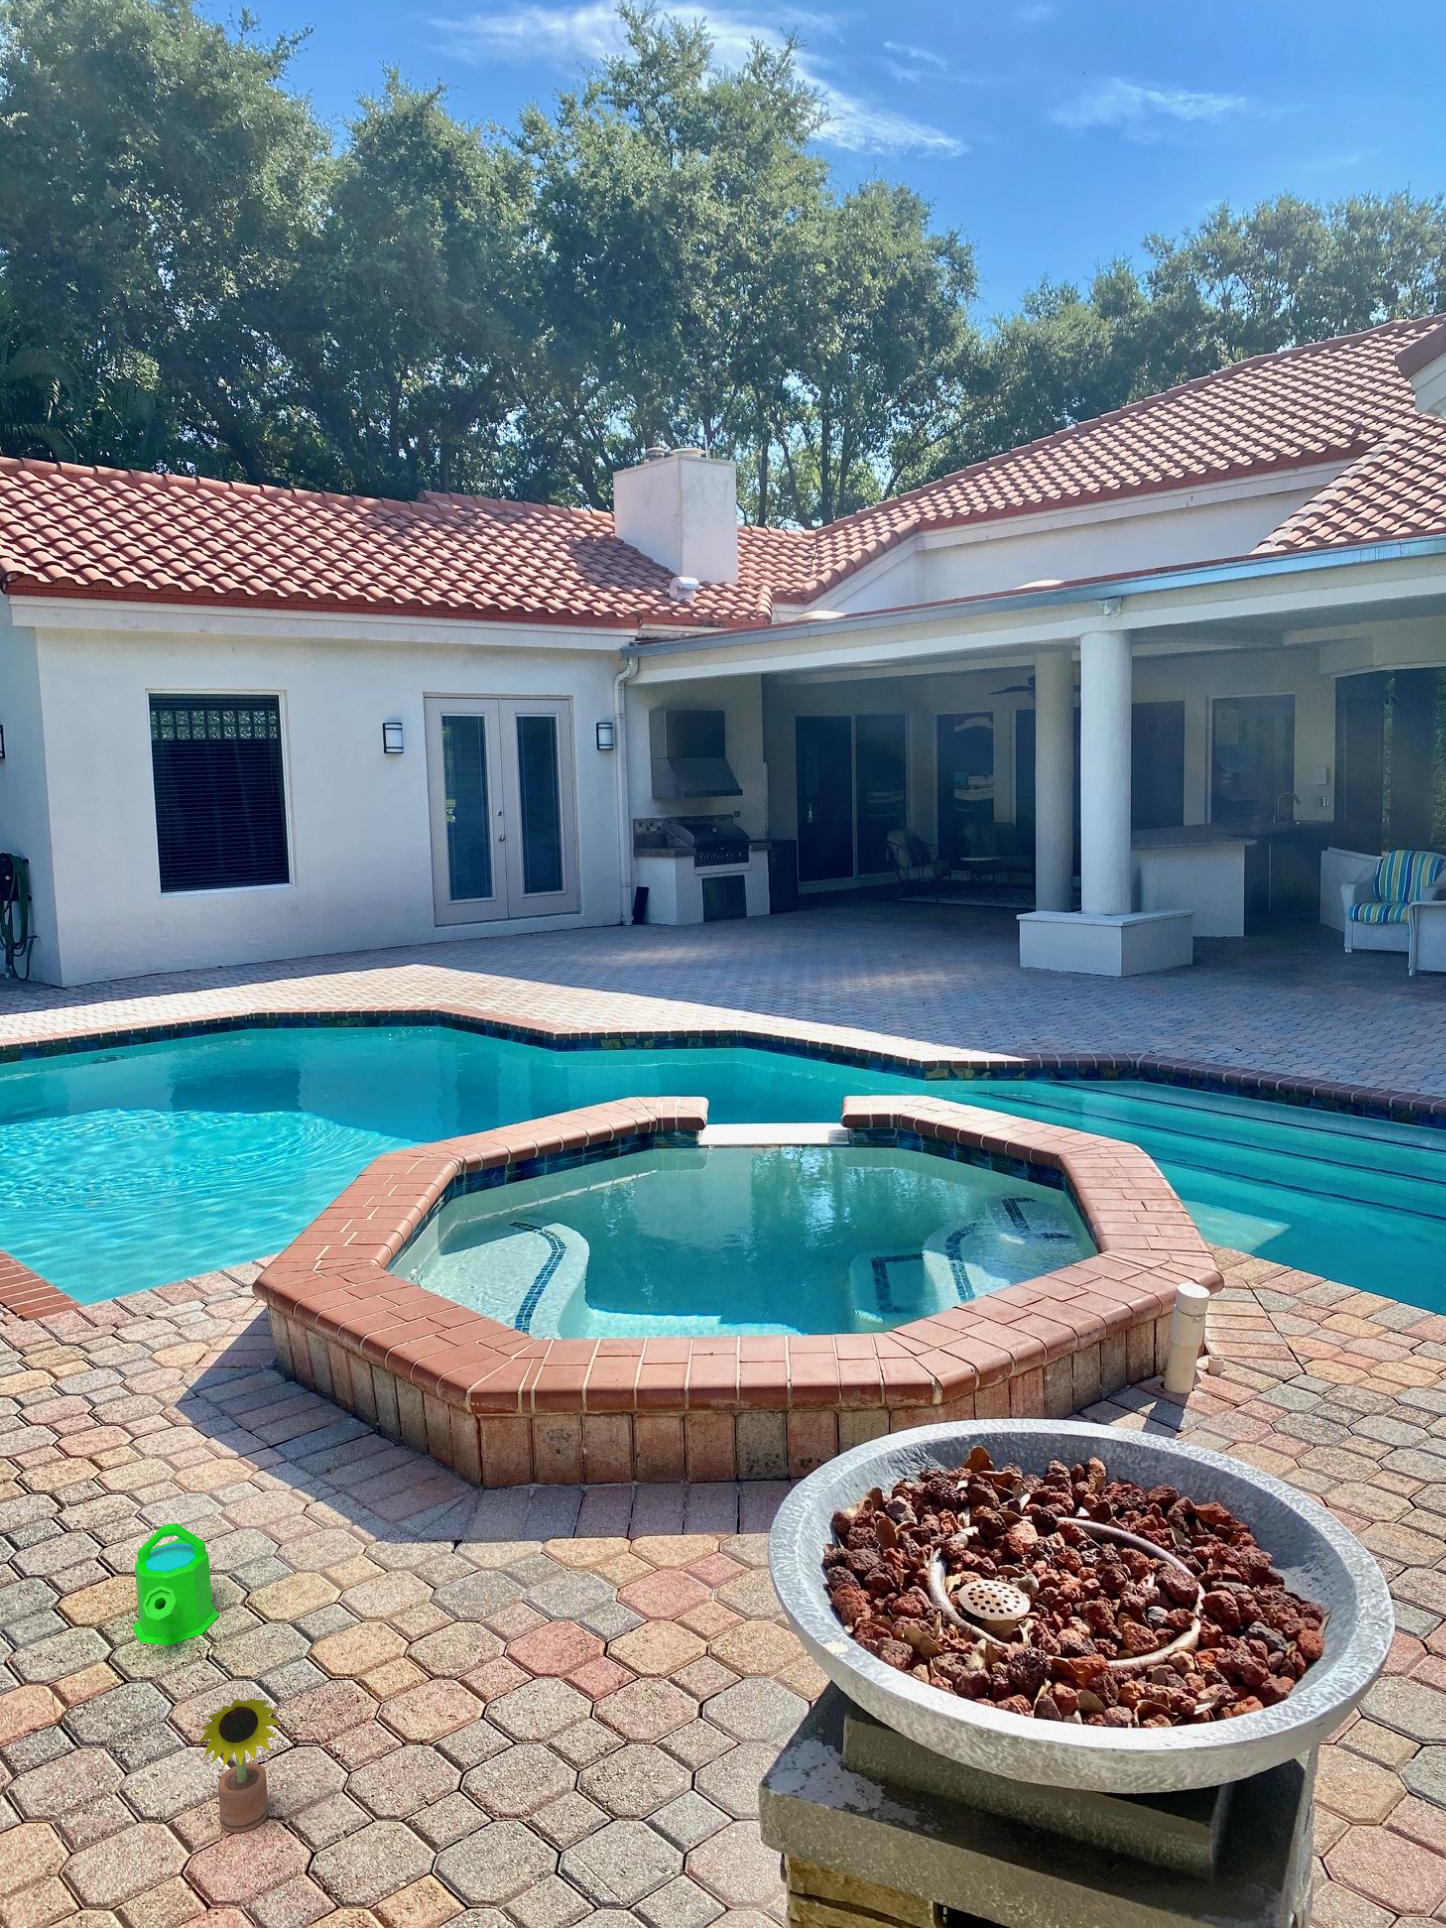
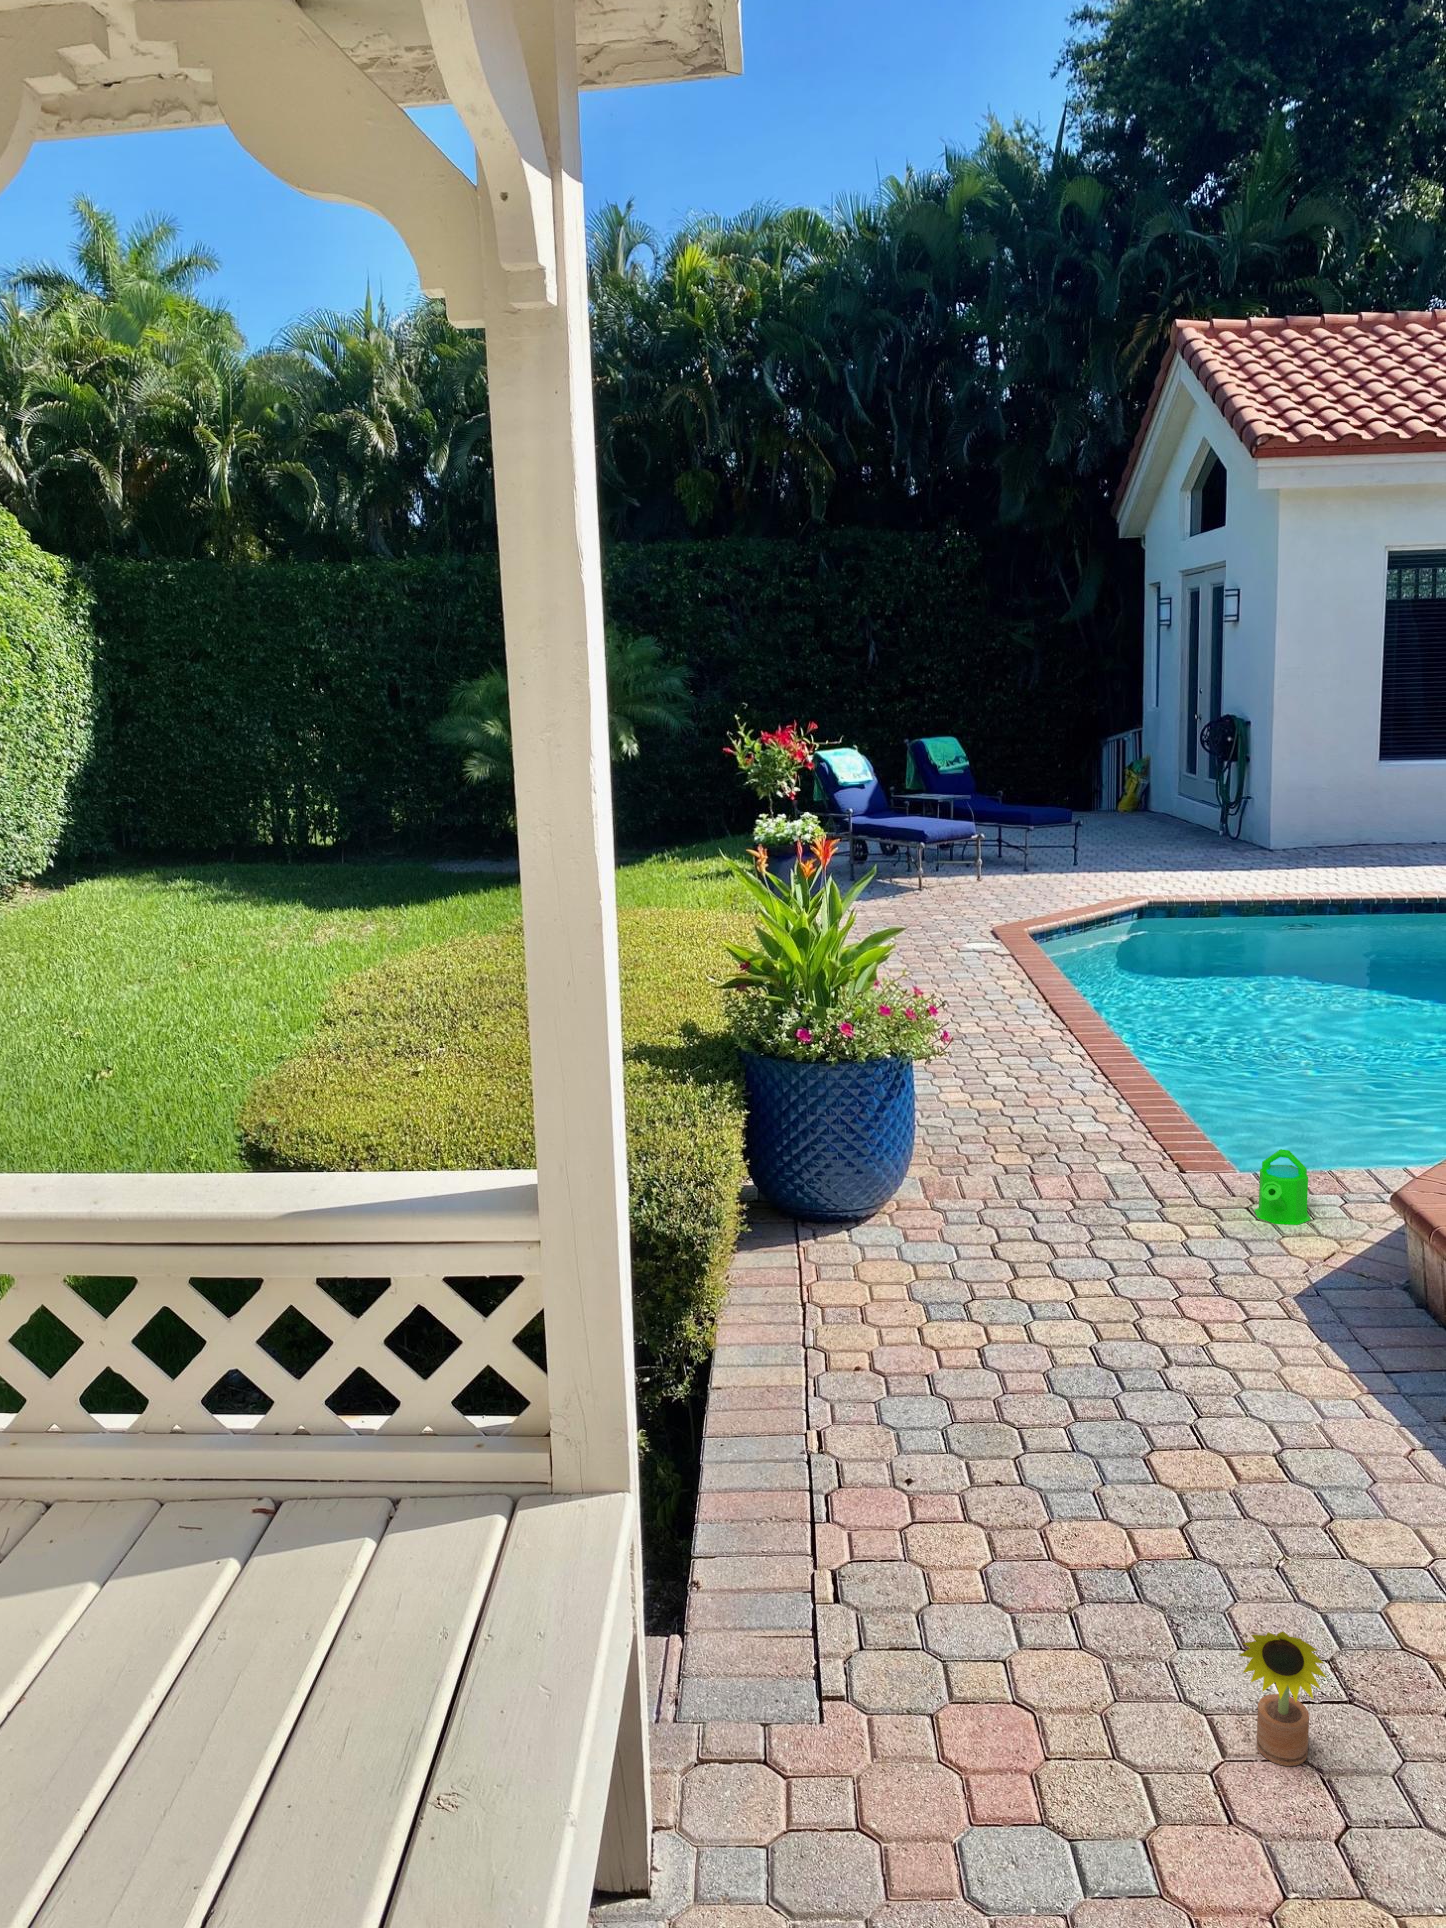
watering can: present [132,1523,219,1645] -> present [1255,1149,1311,1225]

